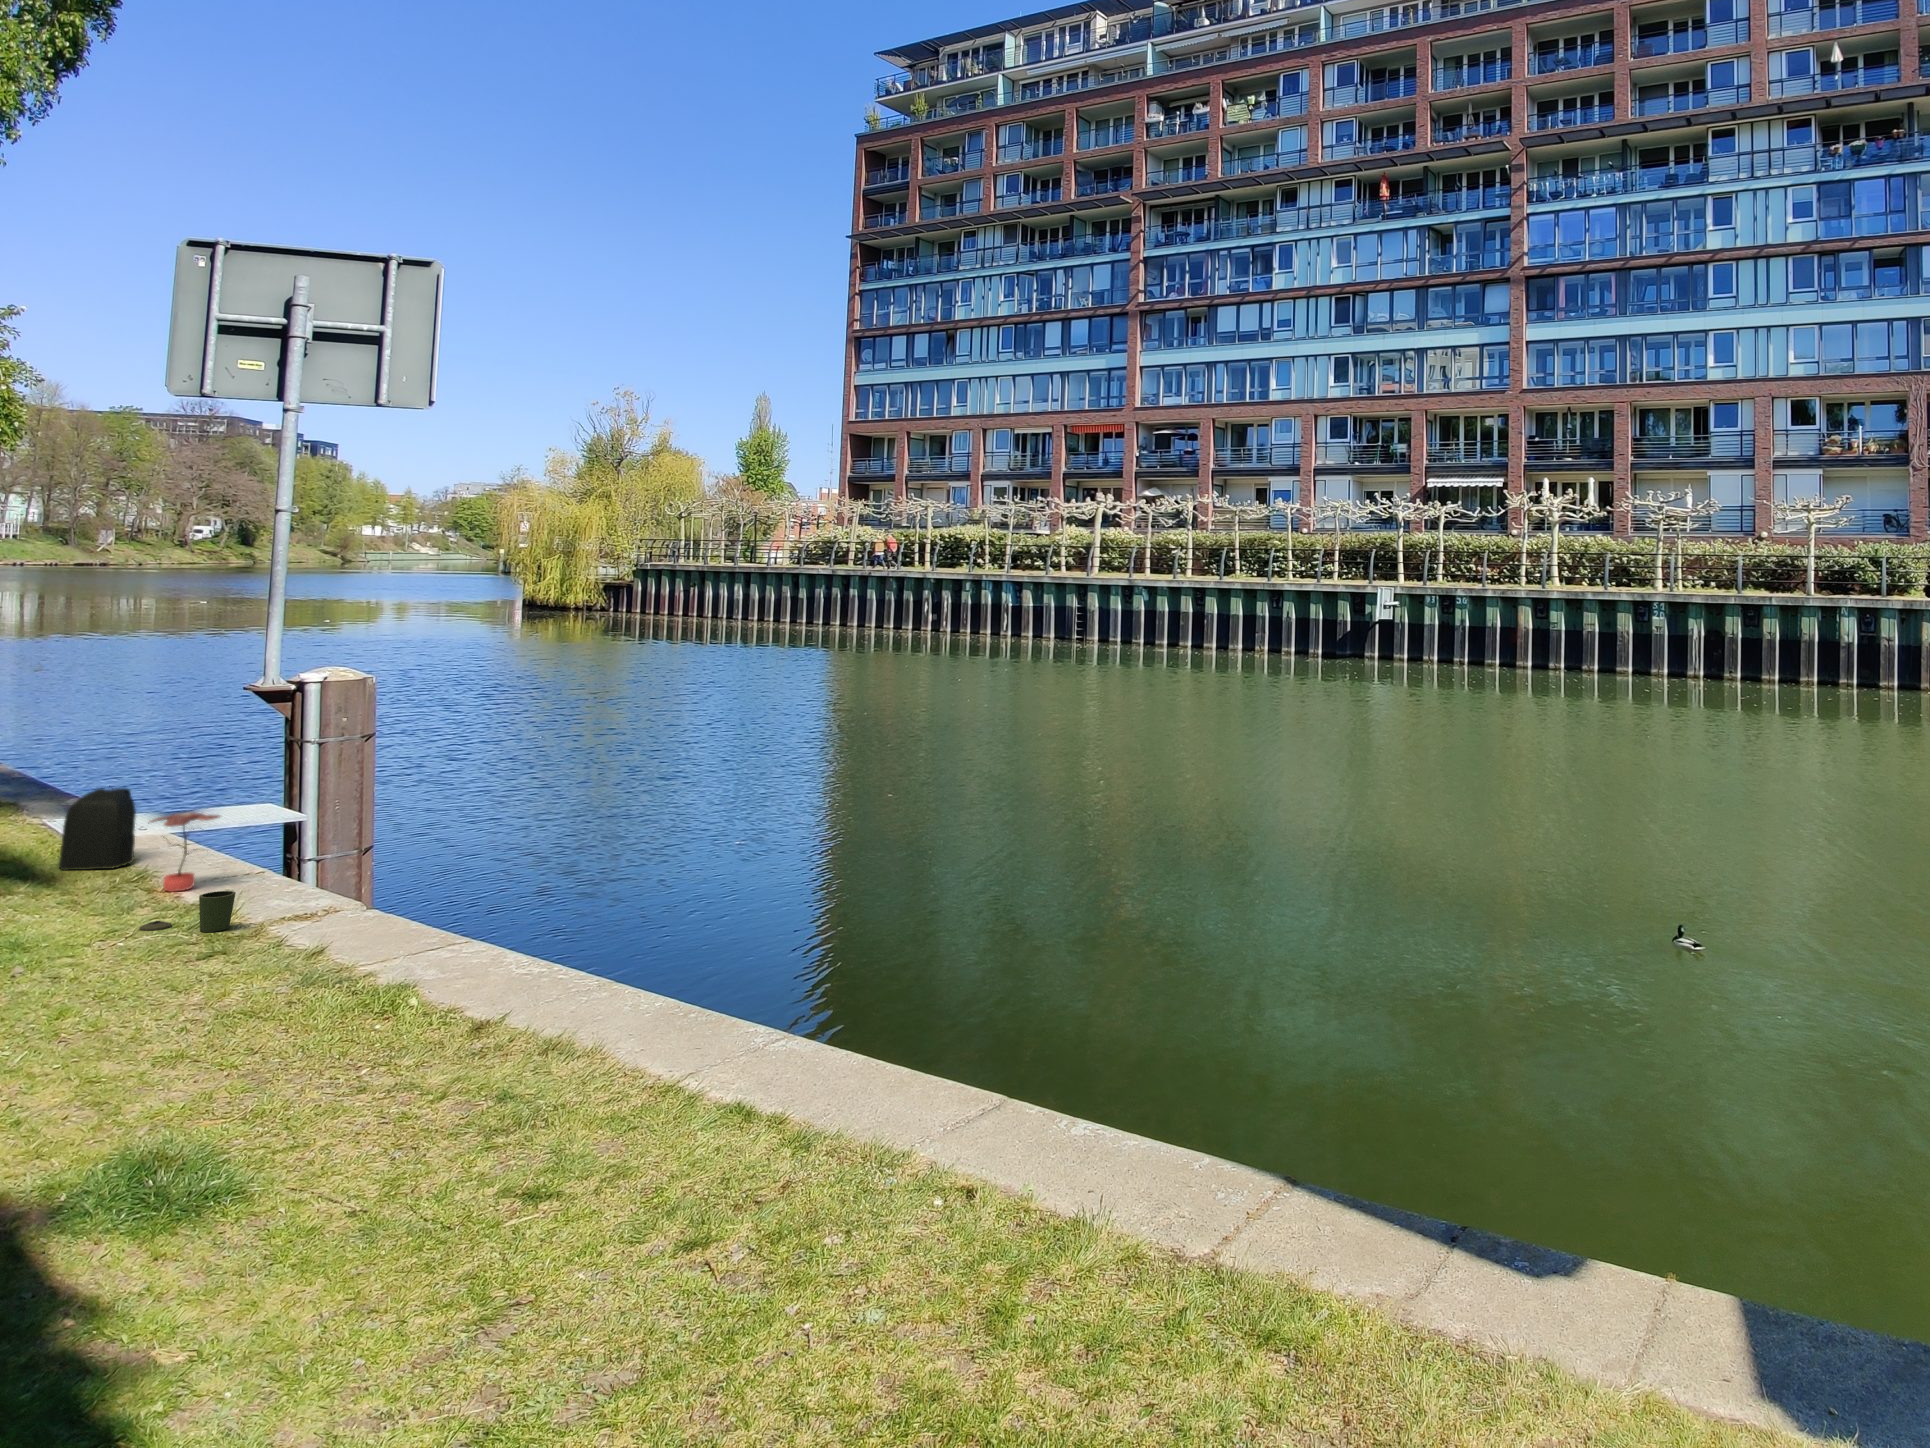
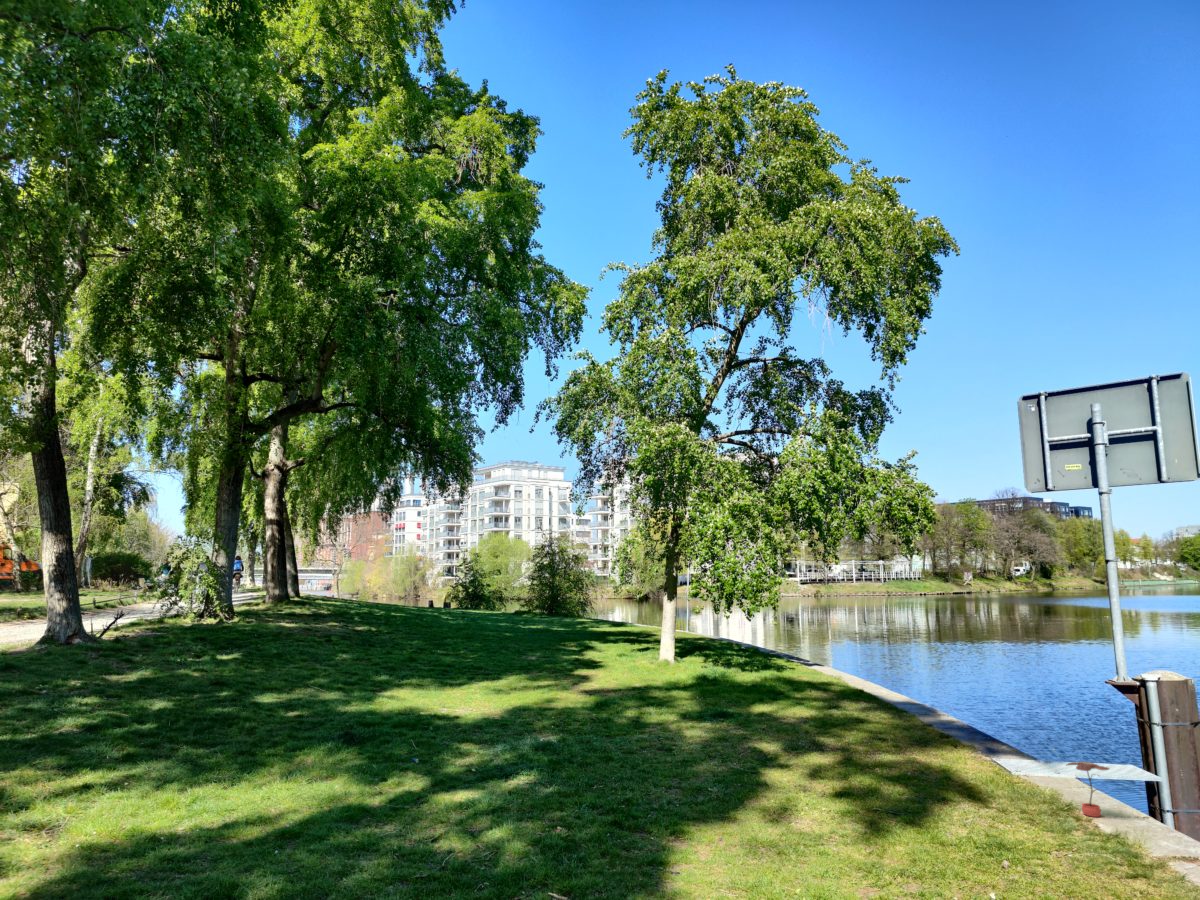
backpack: present [59,785,136,870] -> none [1018,735,1059,790]
trash can: present [139,891,236,932] -> none [1078,825,1137,856]

